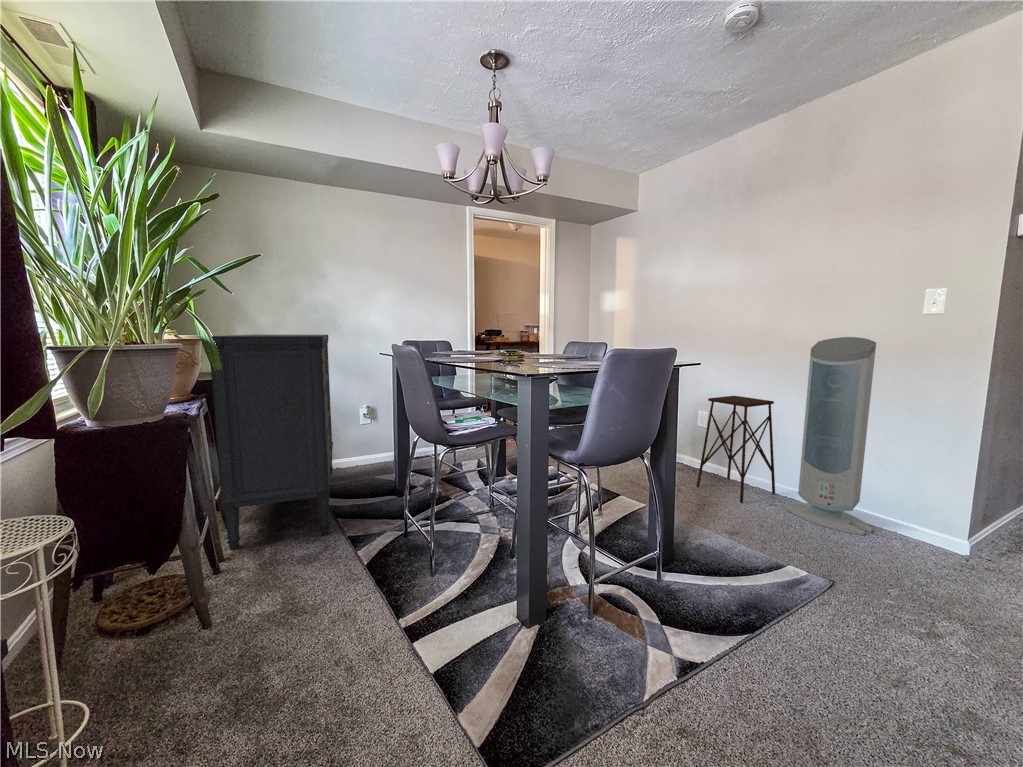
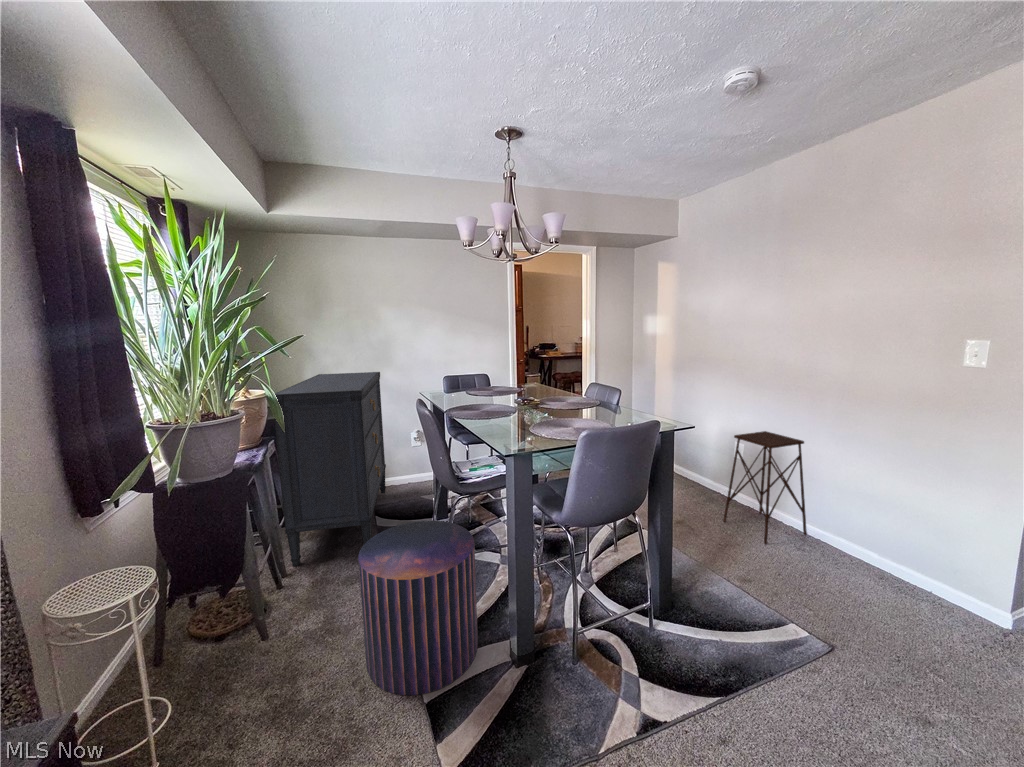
air purifier: present [783,337,876,535] -> none [811,382,907,593]
pouf: none [342,475,479,669] -> present [358,521,478,695]

